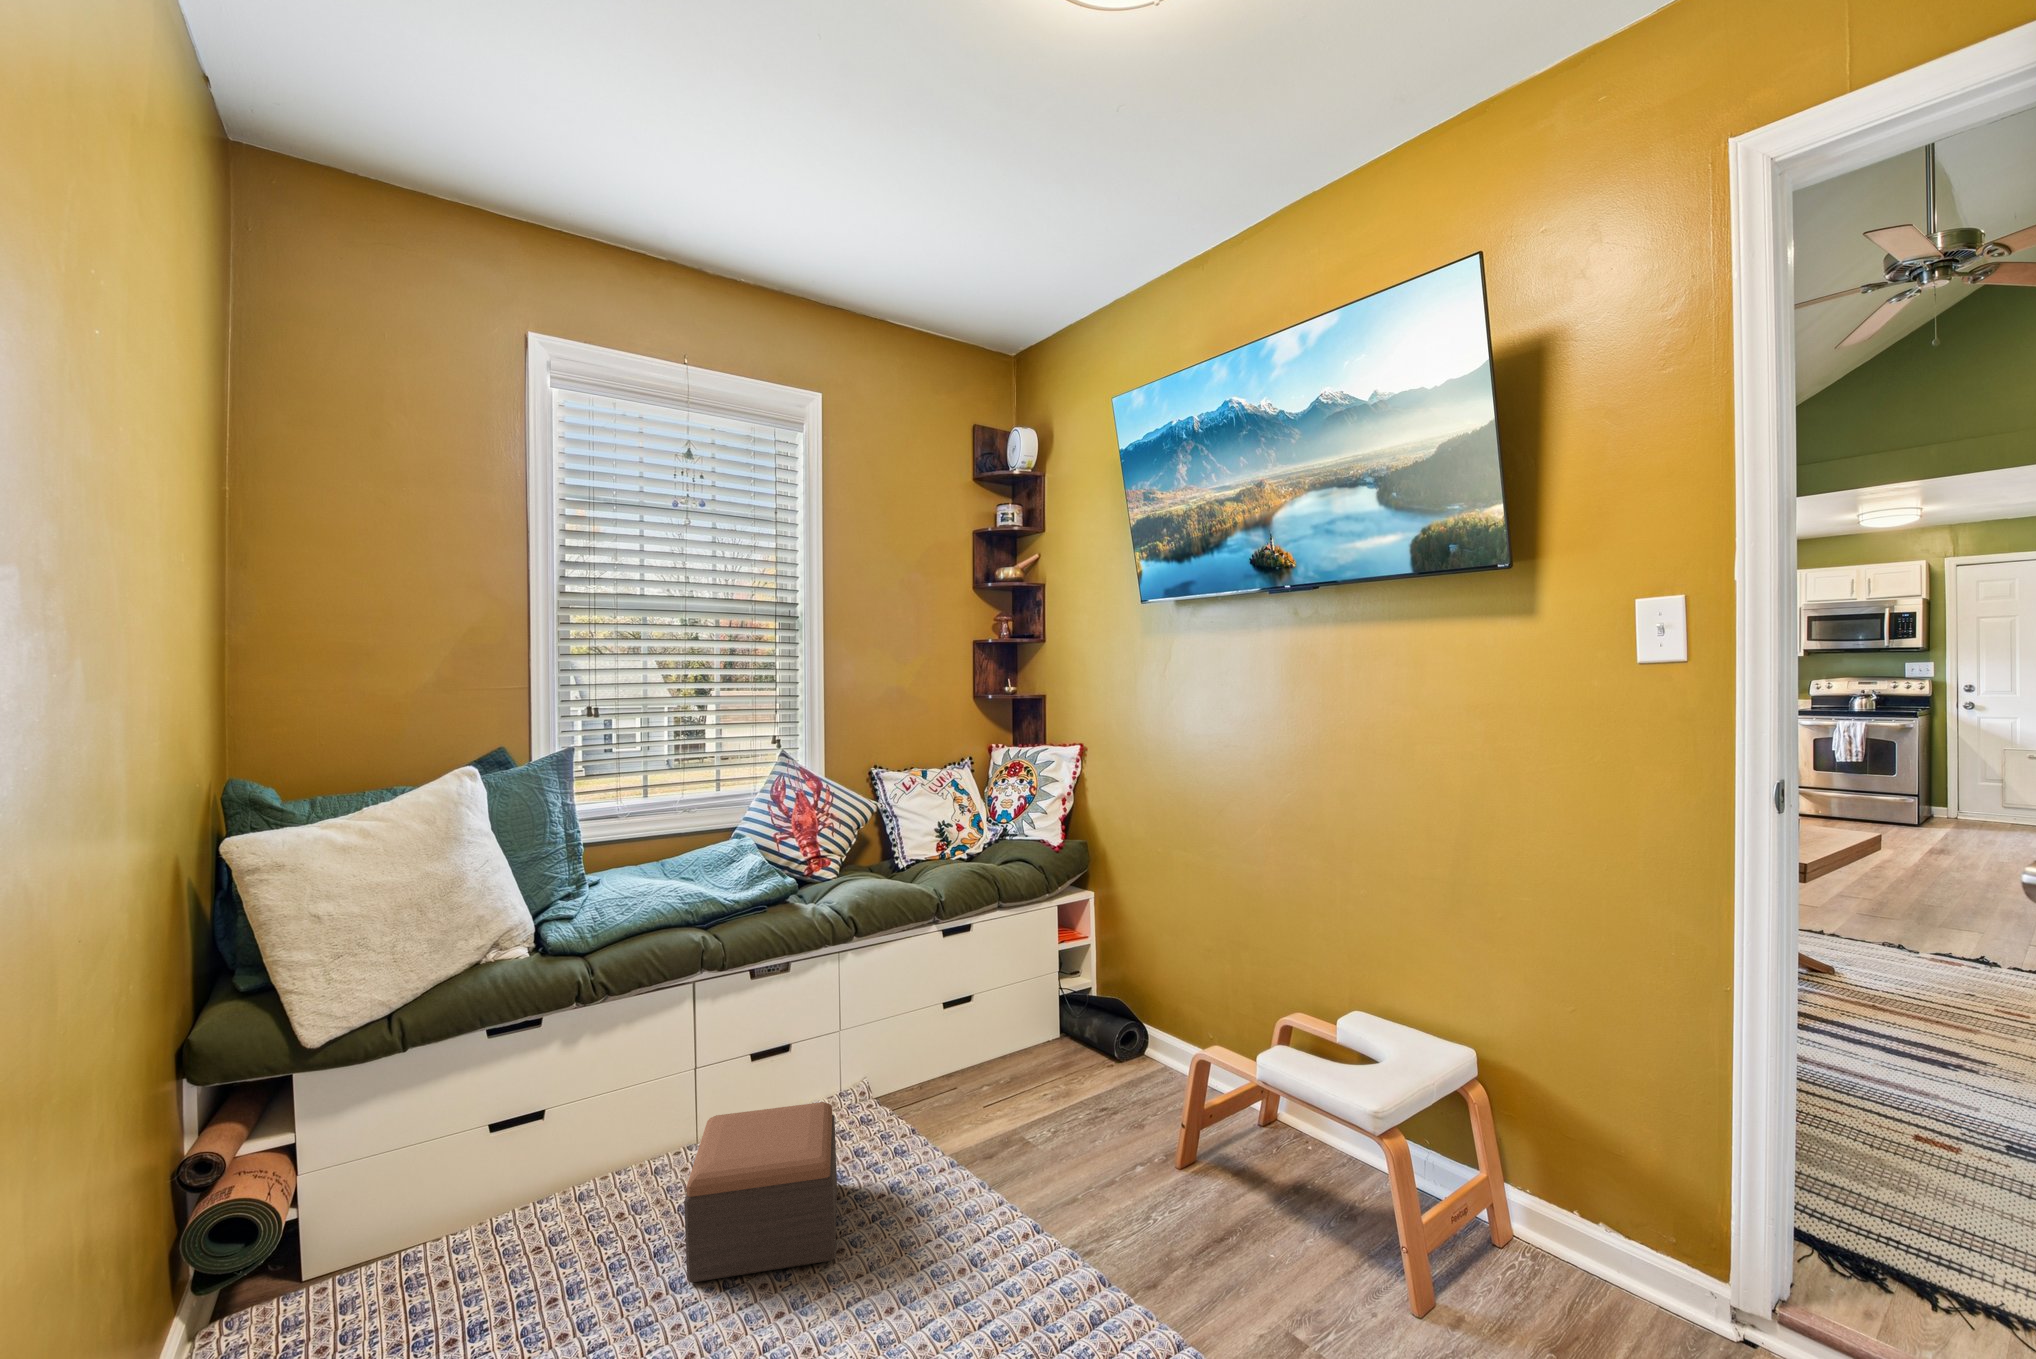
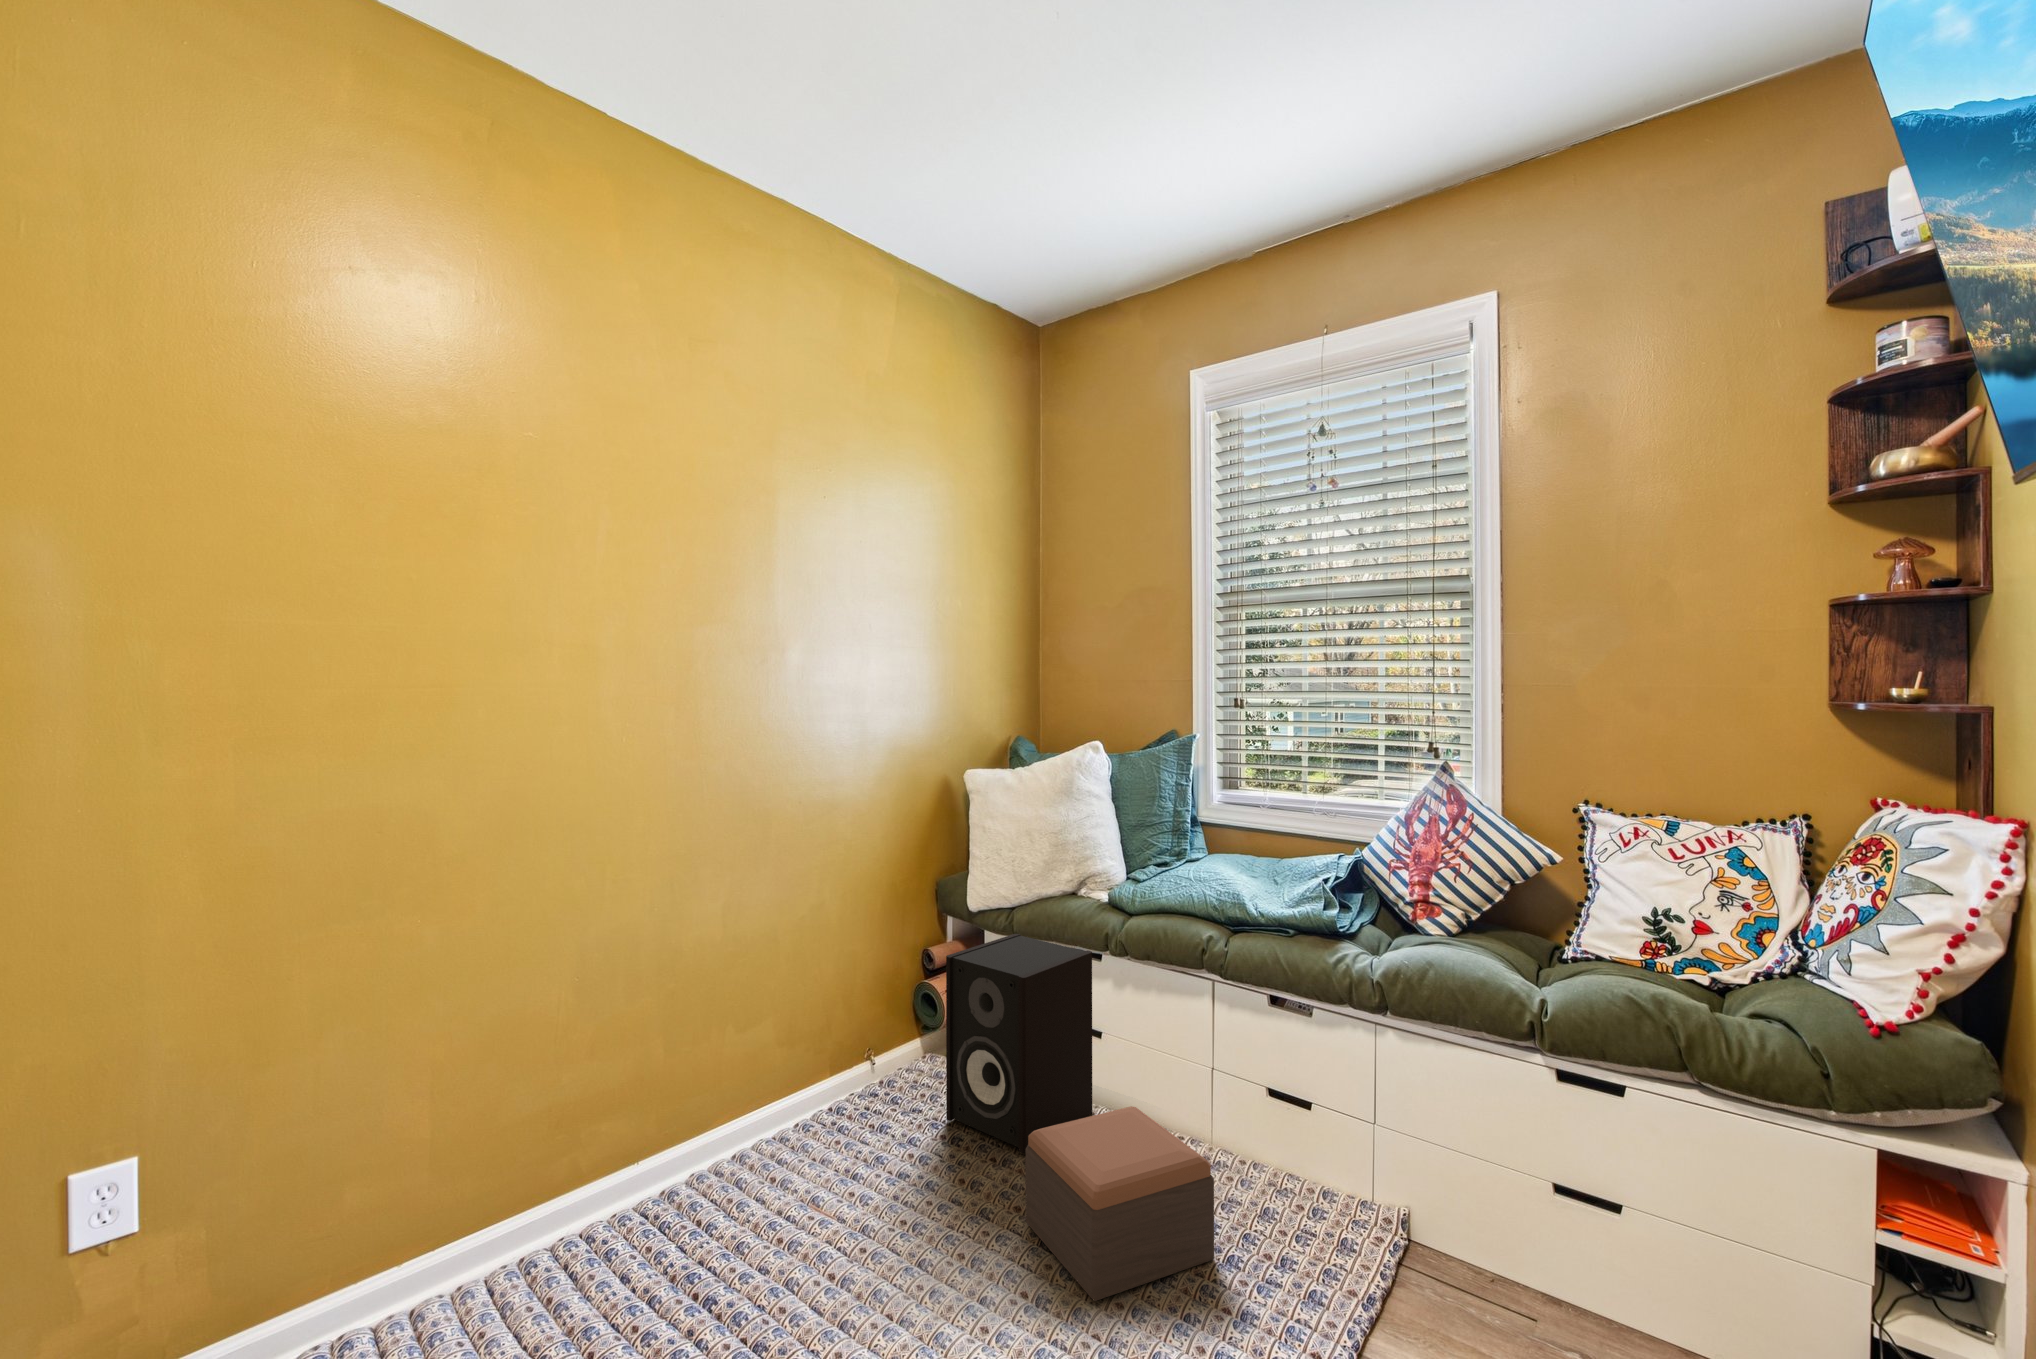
speaker: none [411,1010,579,1315] -> present [946,934,1092,1153]

